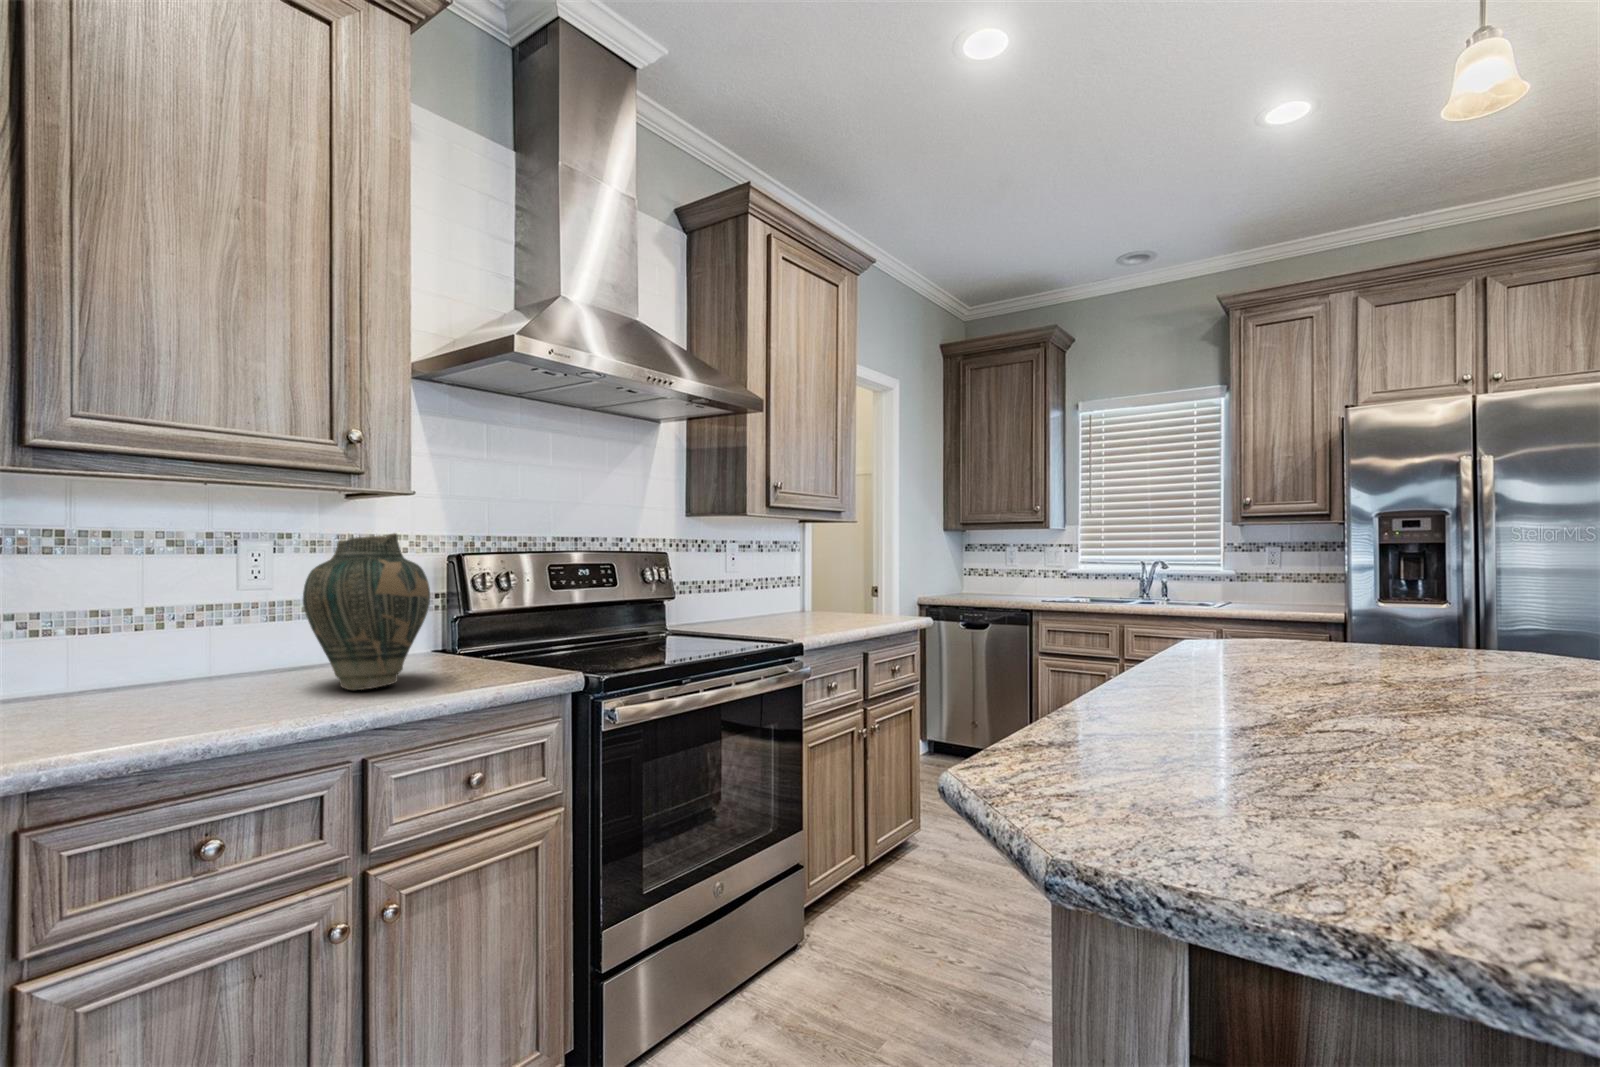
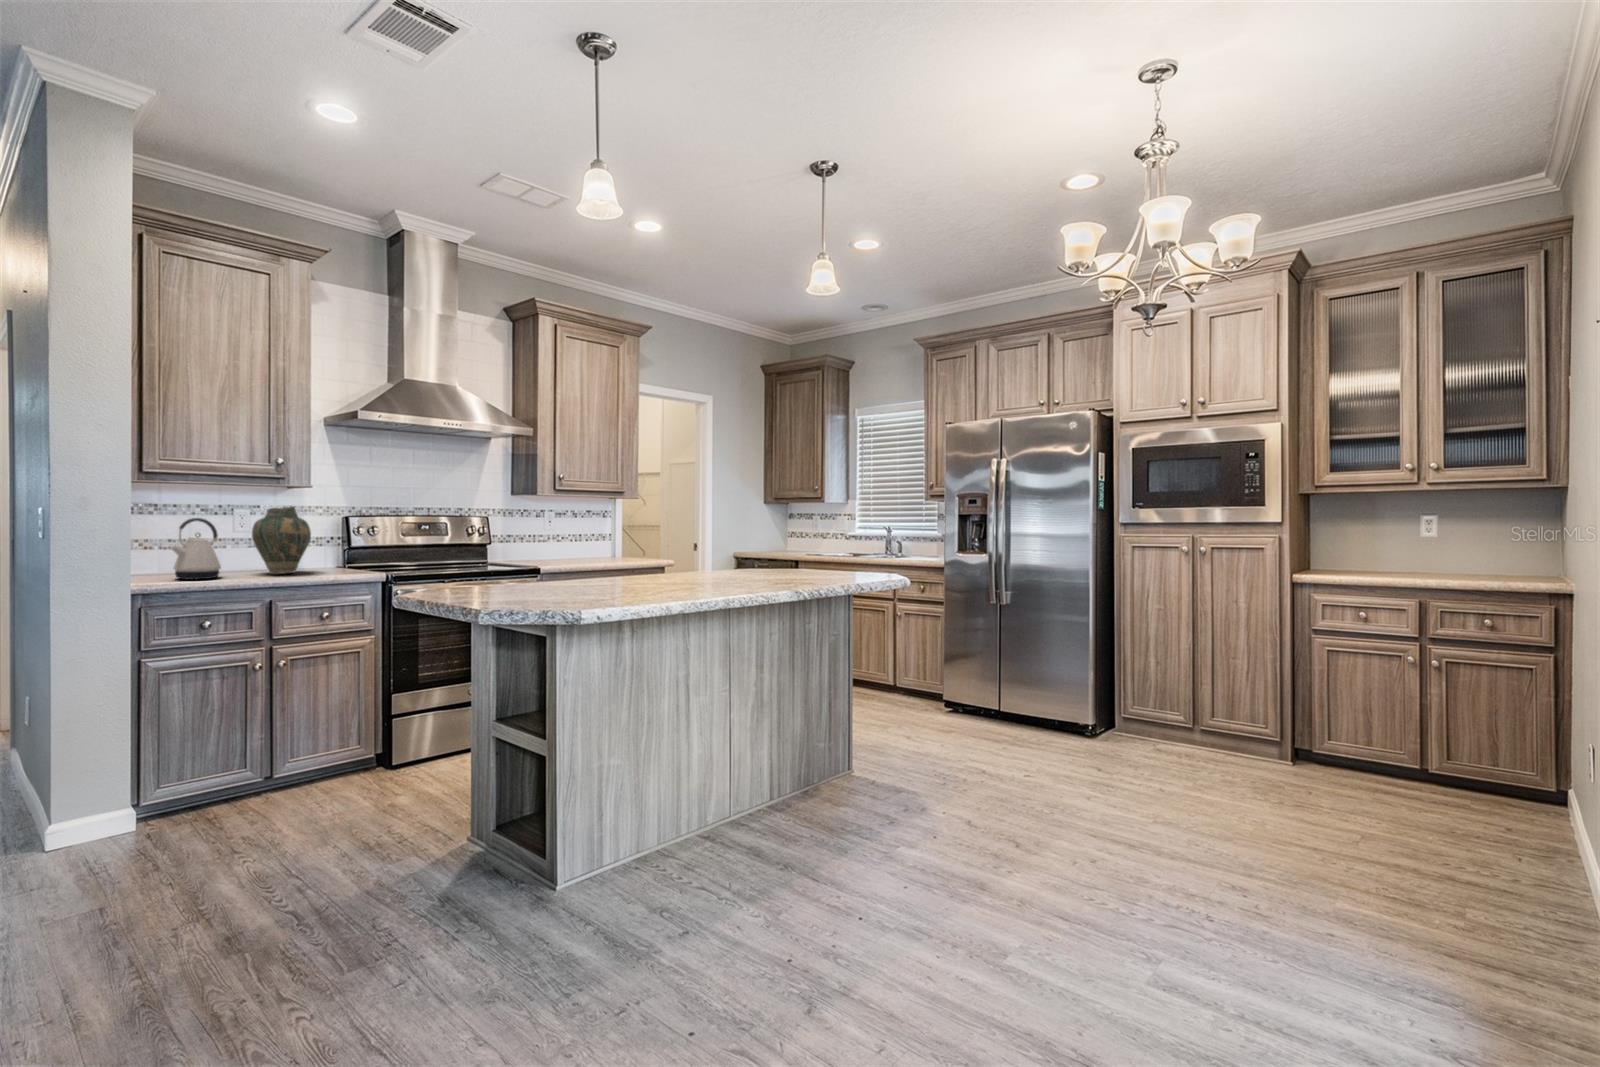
kettle: none [114,563,239,722] -> present [171,518,221,579]

